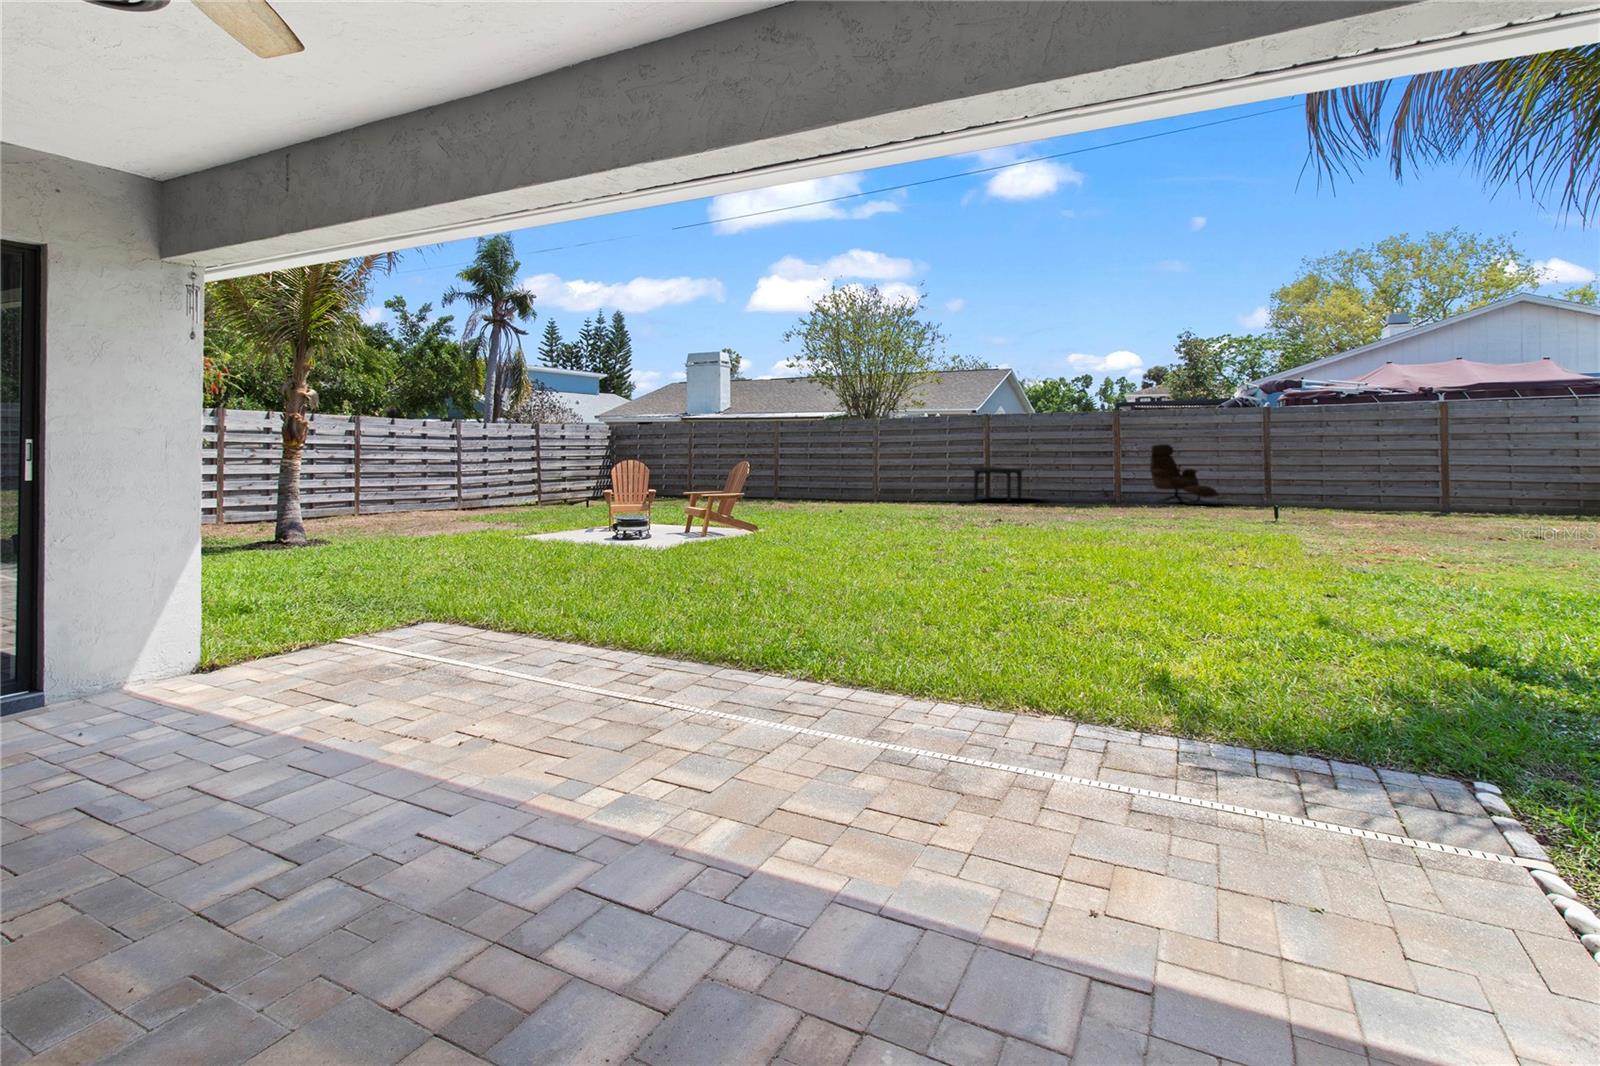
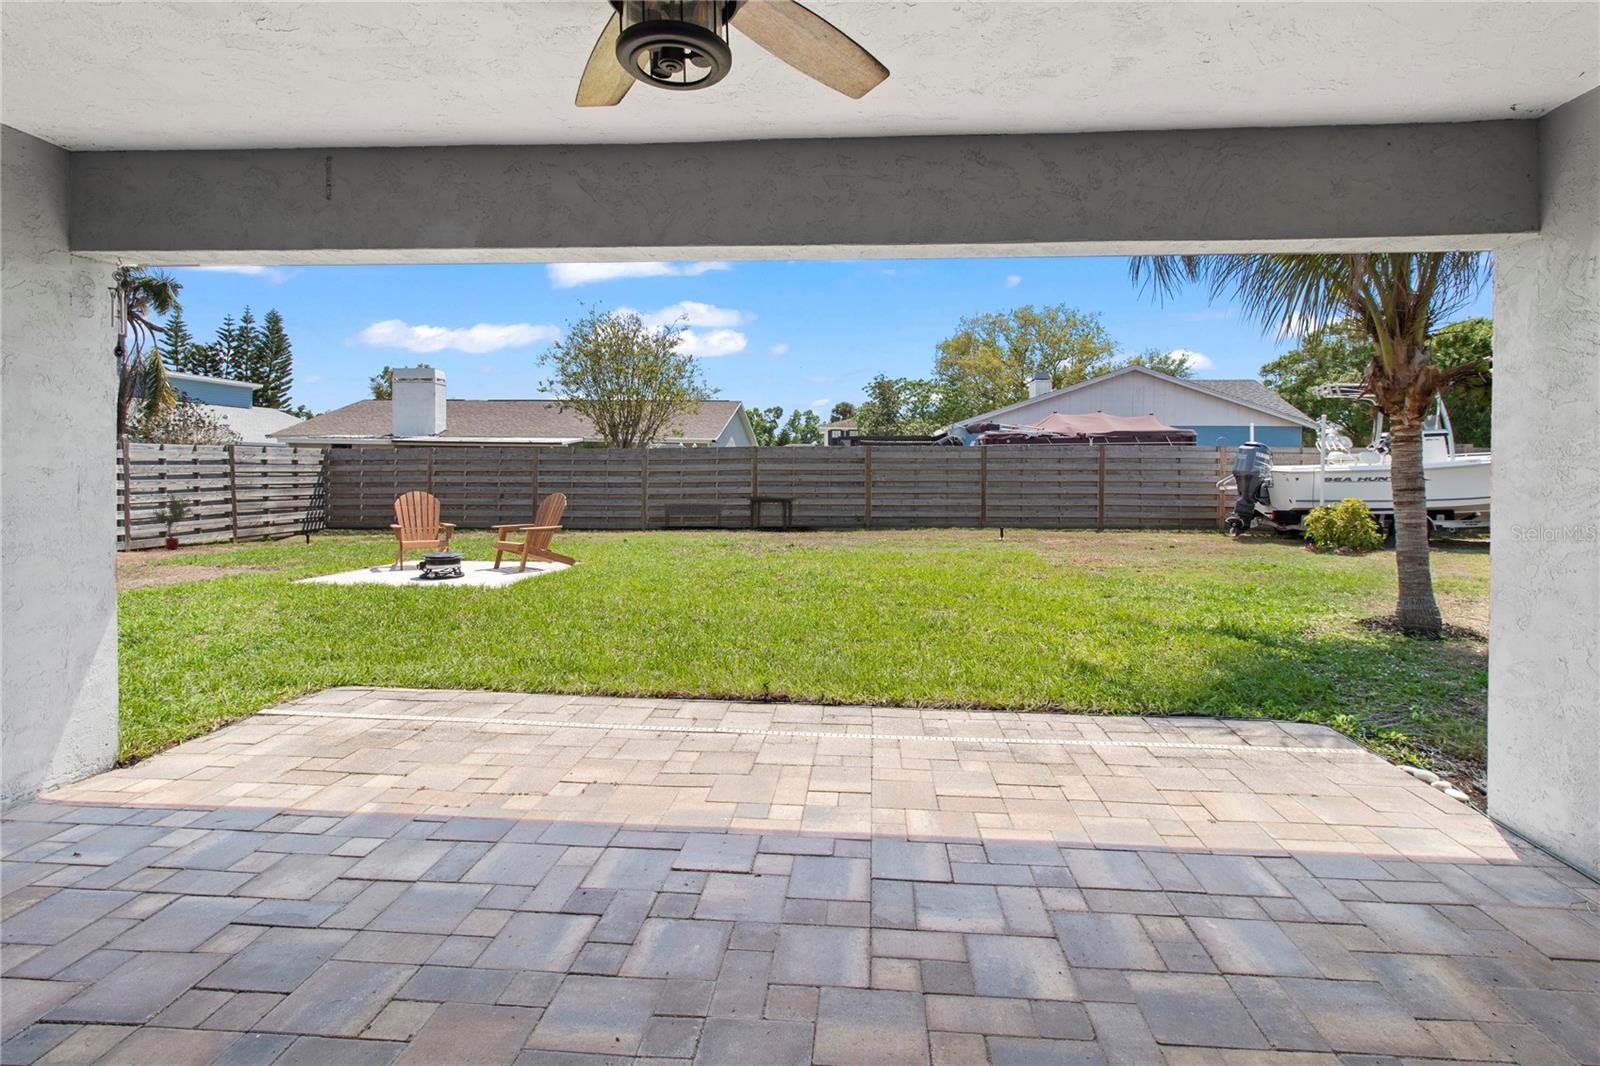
lounge chair: present [1150,444,1218,505] -> none [907,476,967,531]
potted tree: none [469,463,501,509] -> present [150,493,191,549]
bench: none [893,471,952,498] -> present [664,501,722,527]

